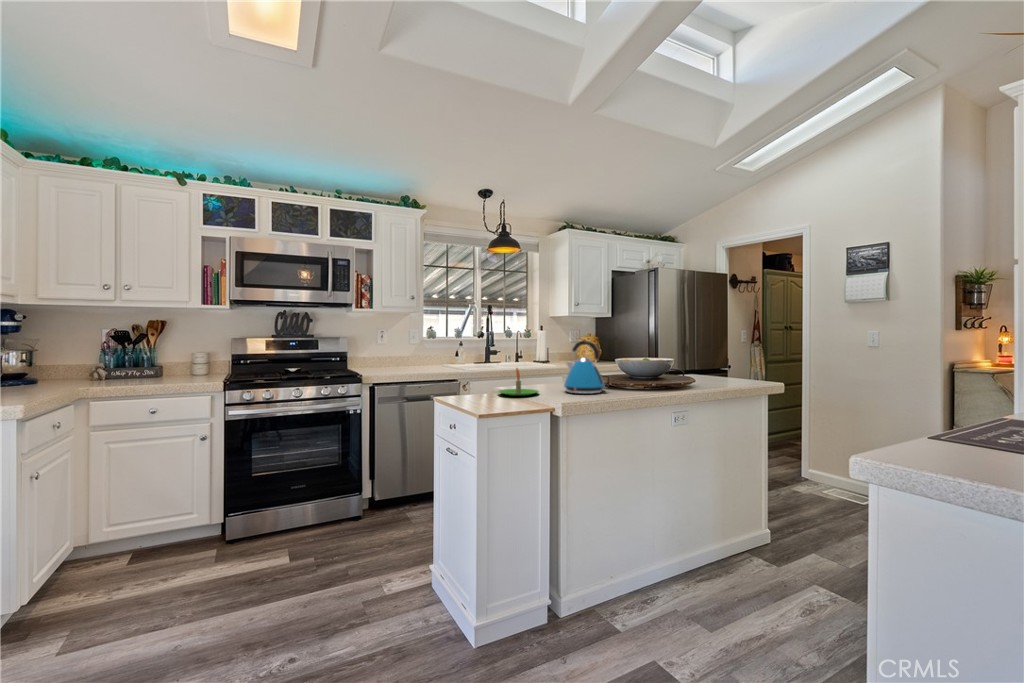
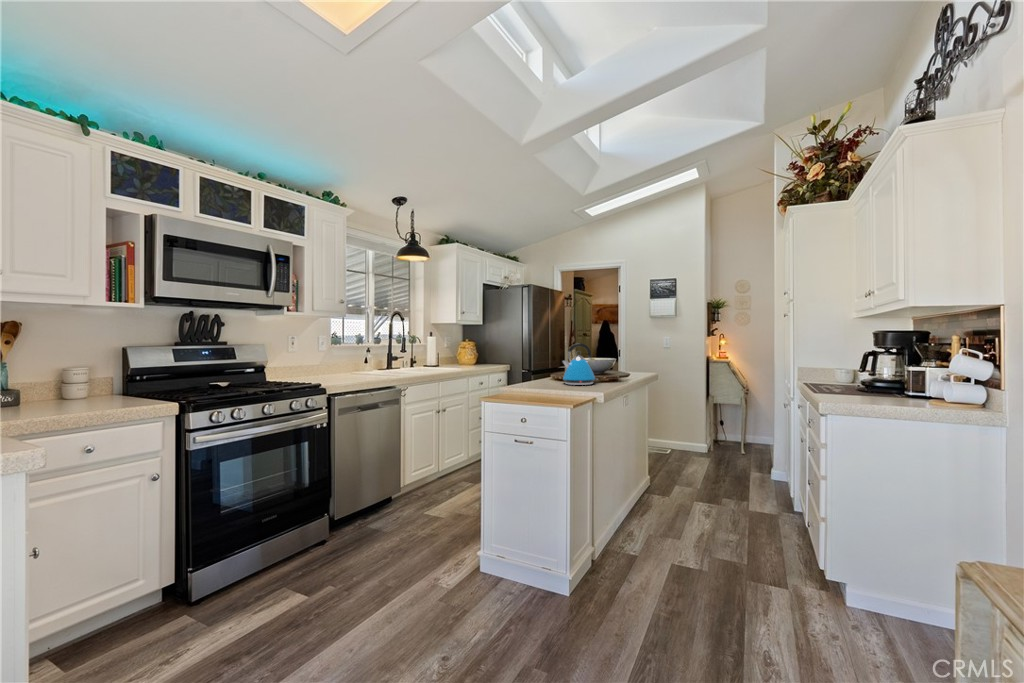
candle: present [498,368,539,396] -> none [523,366,558,390]

